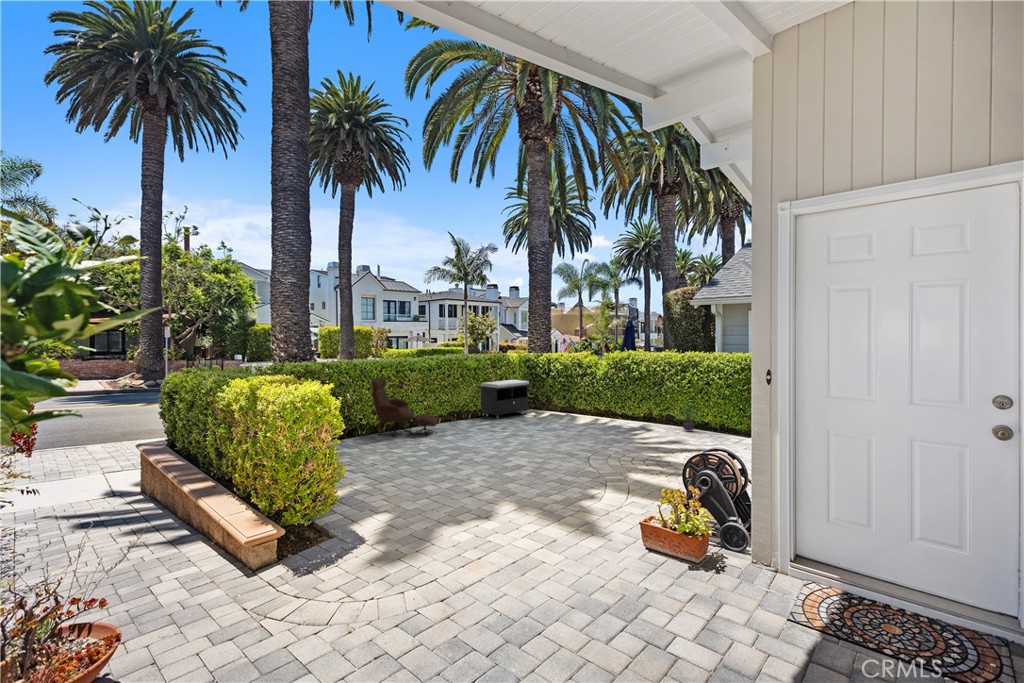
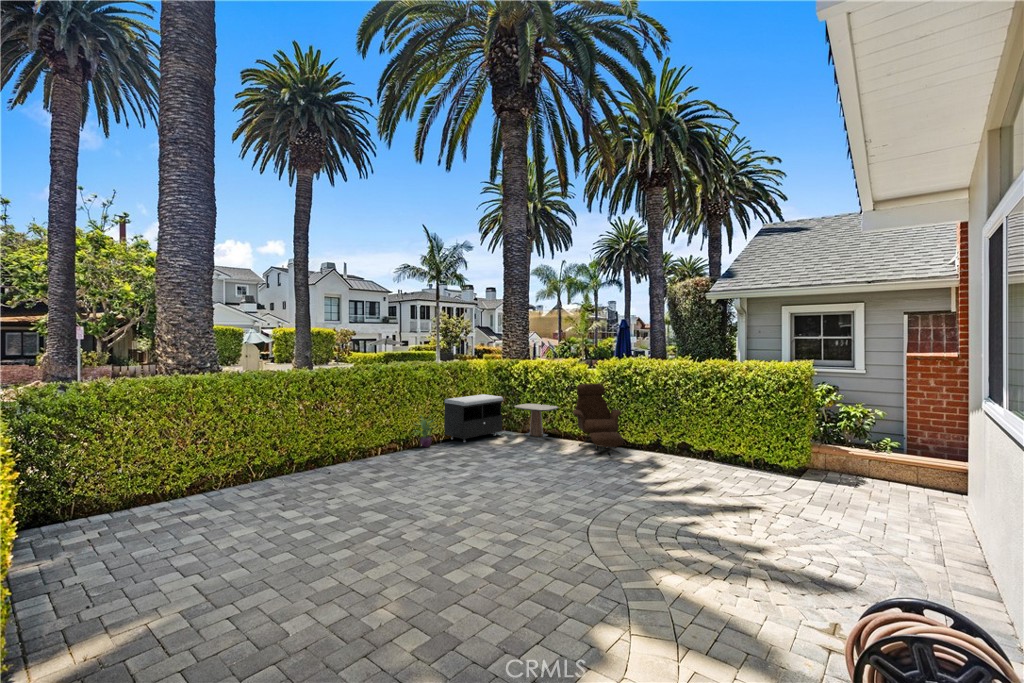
lounge chair: present [372,377,438,437] -> present [573,383,623,456]
side table: none [539,387,575,415] -> present [515,404,558,437]
decorative plant: present [683,402,694,432] -> present [420,416,431,447]

